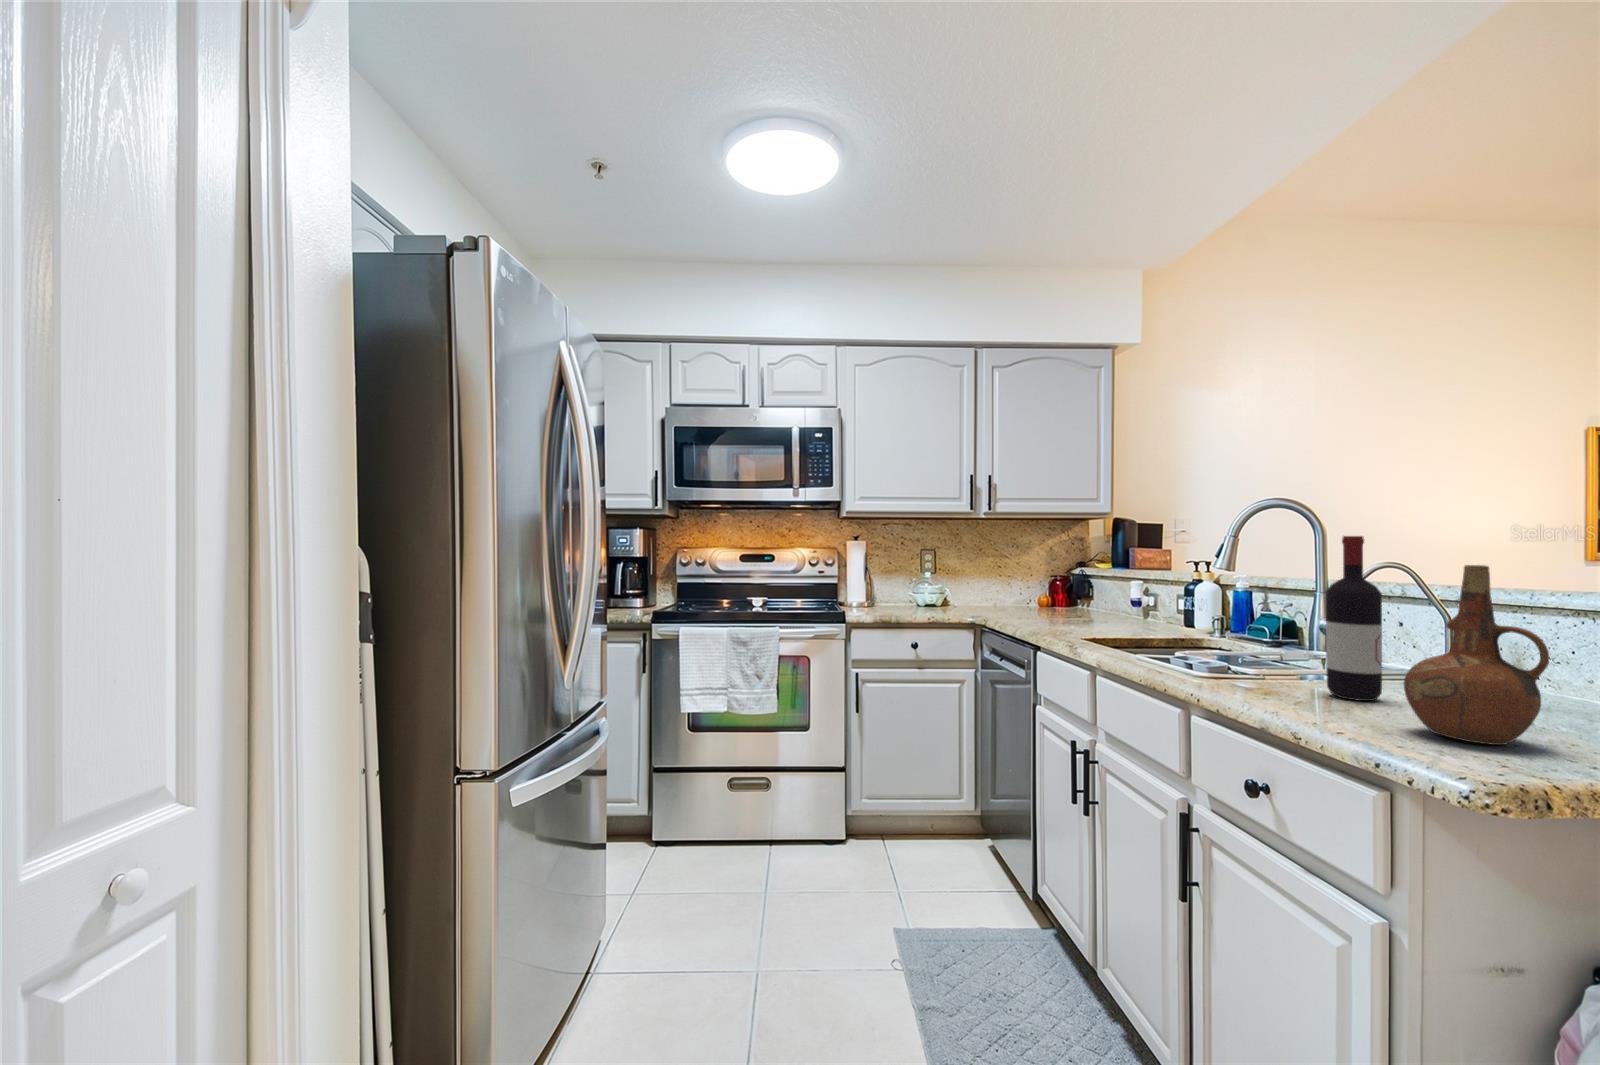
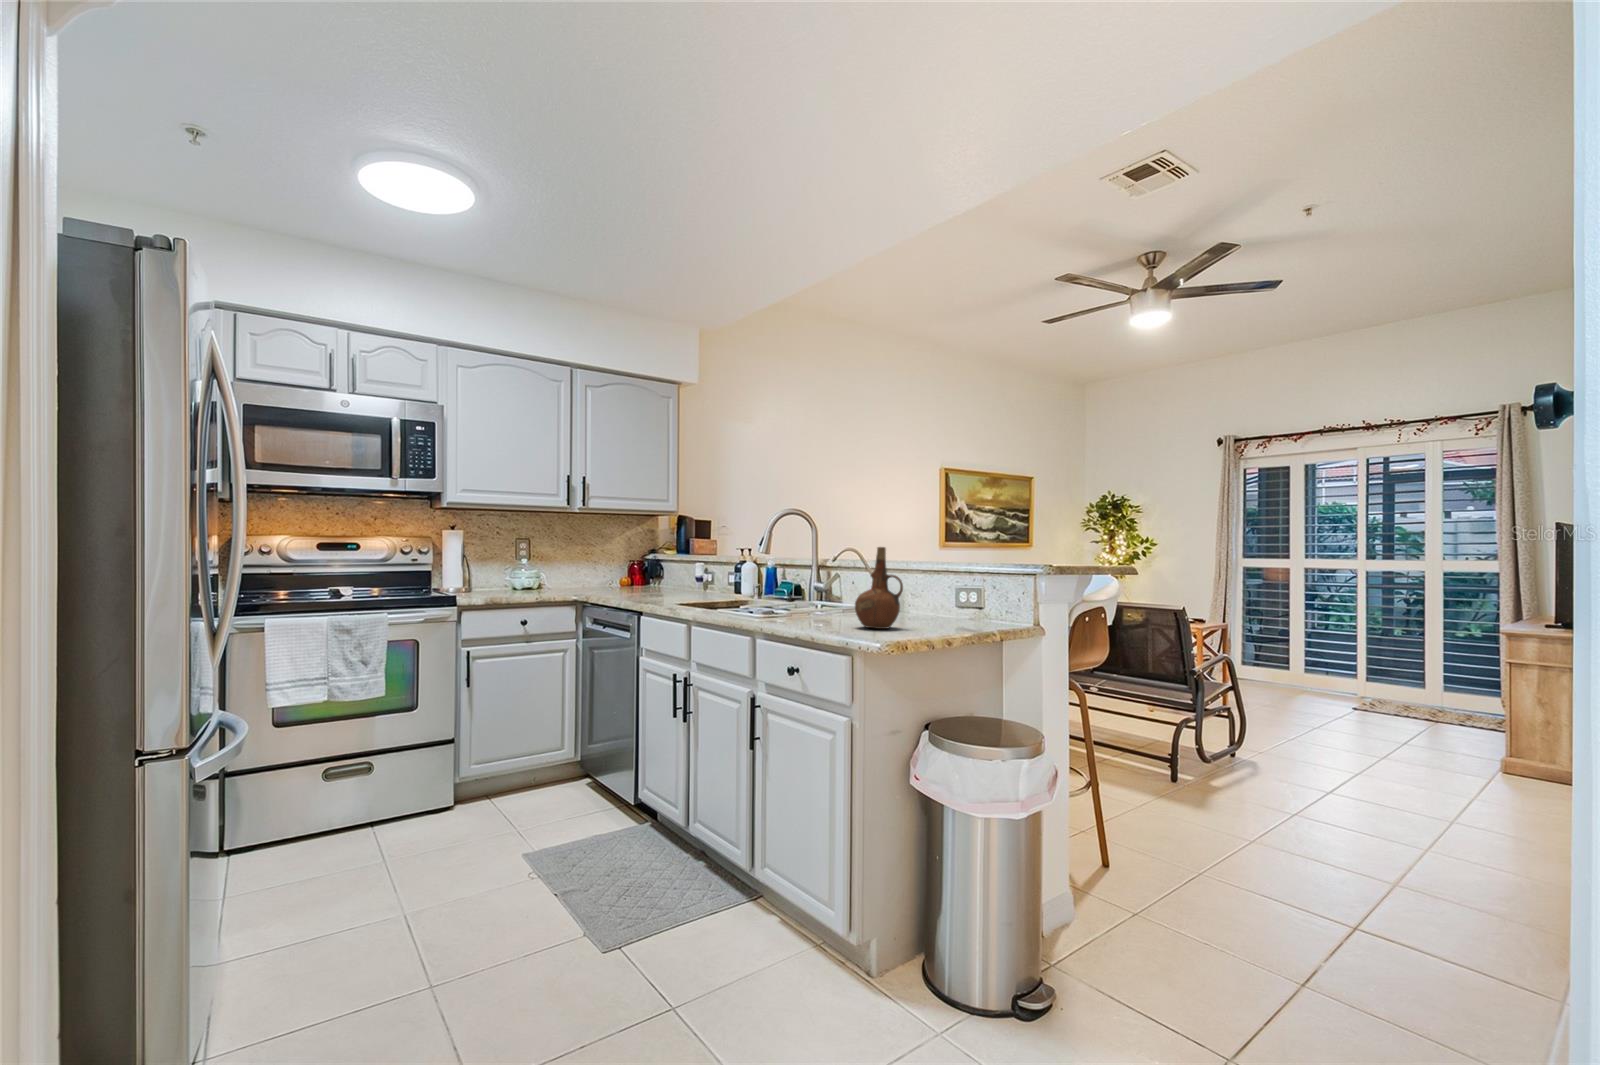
wine bottle: present [1326,536,1382,701] -> none [822,532,846,620]

